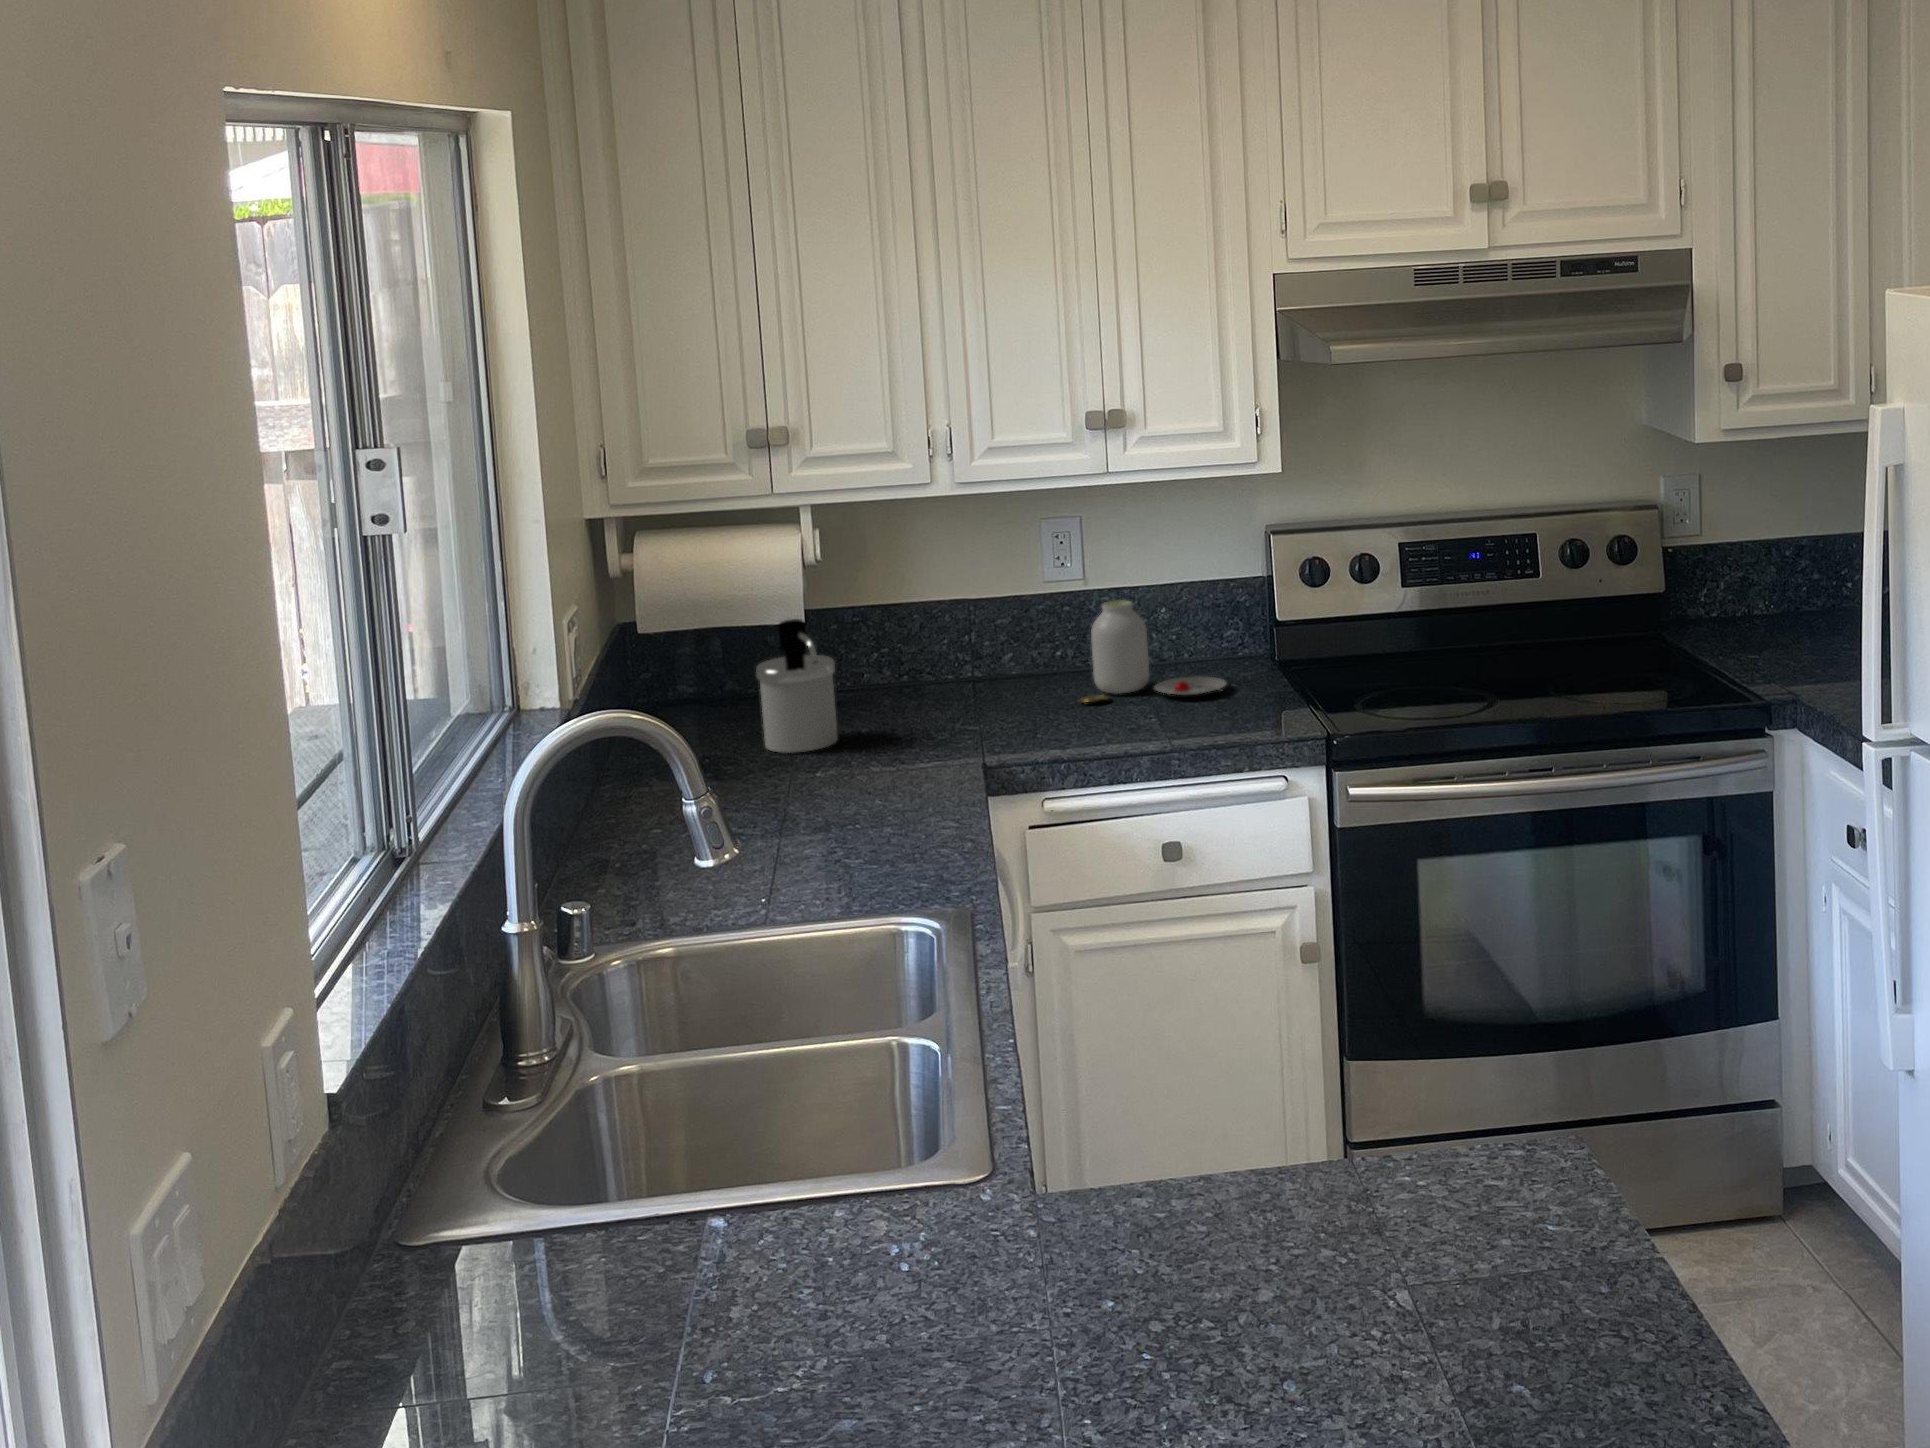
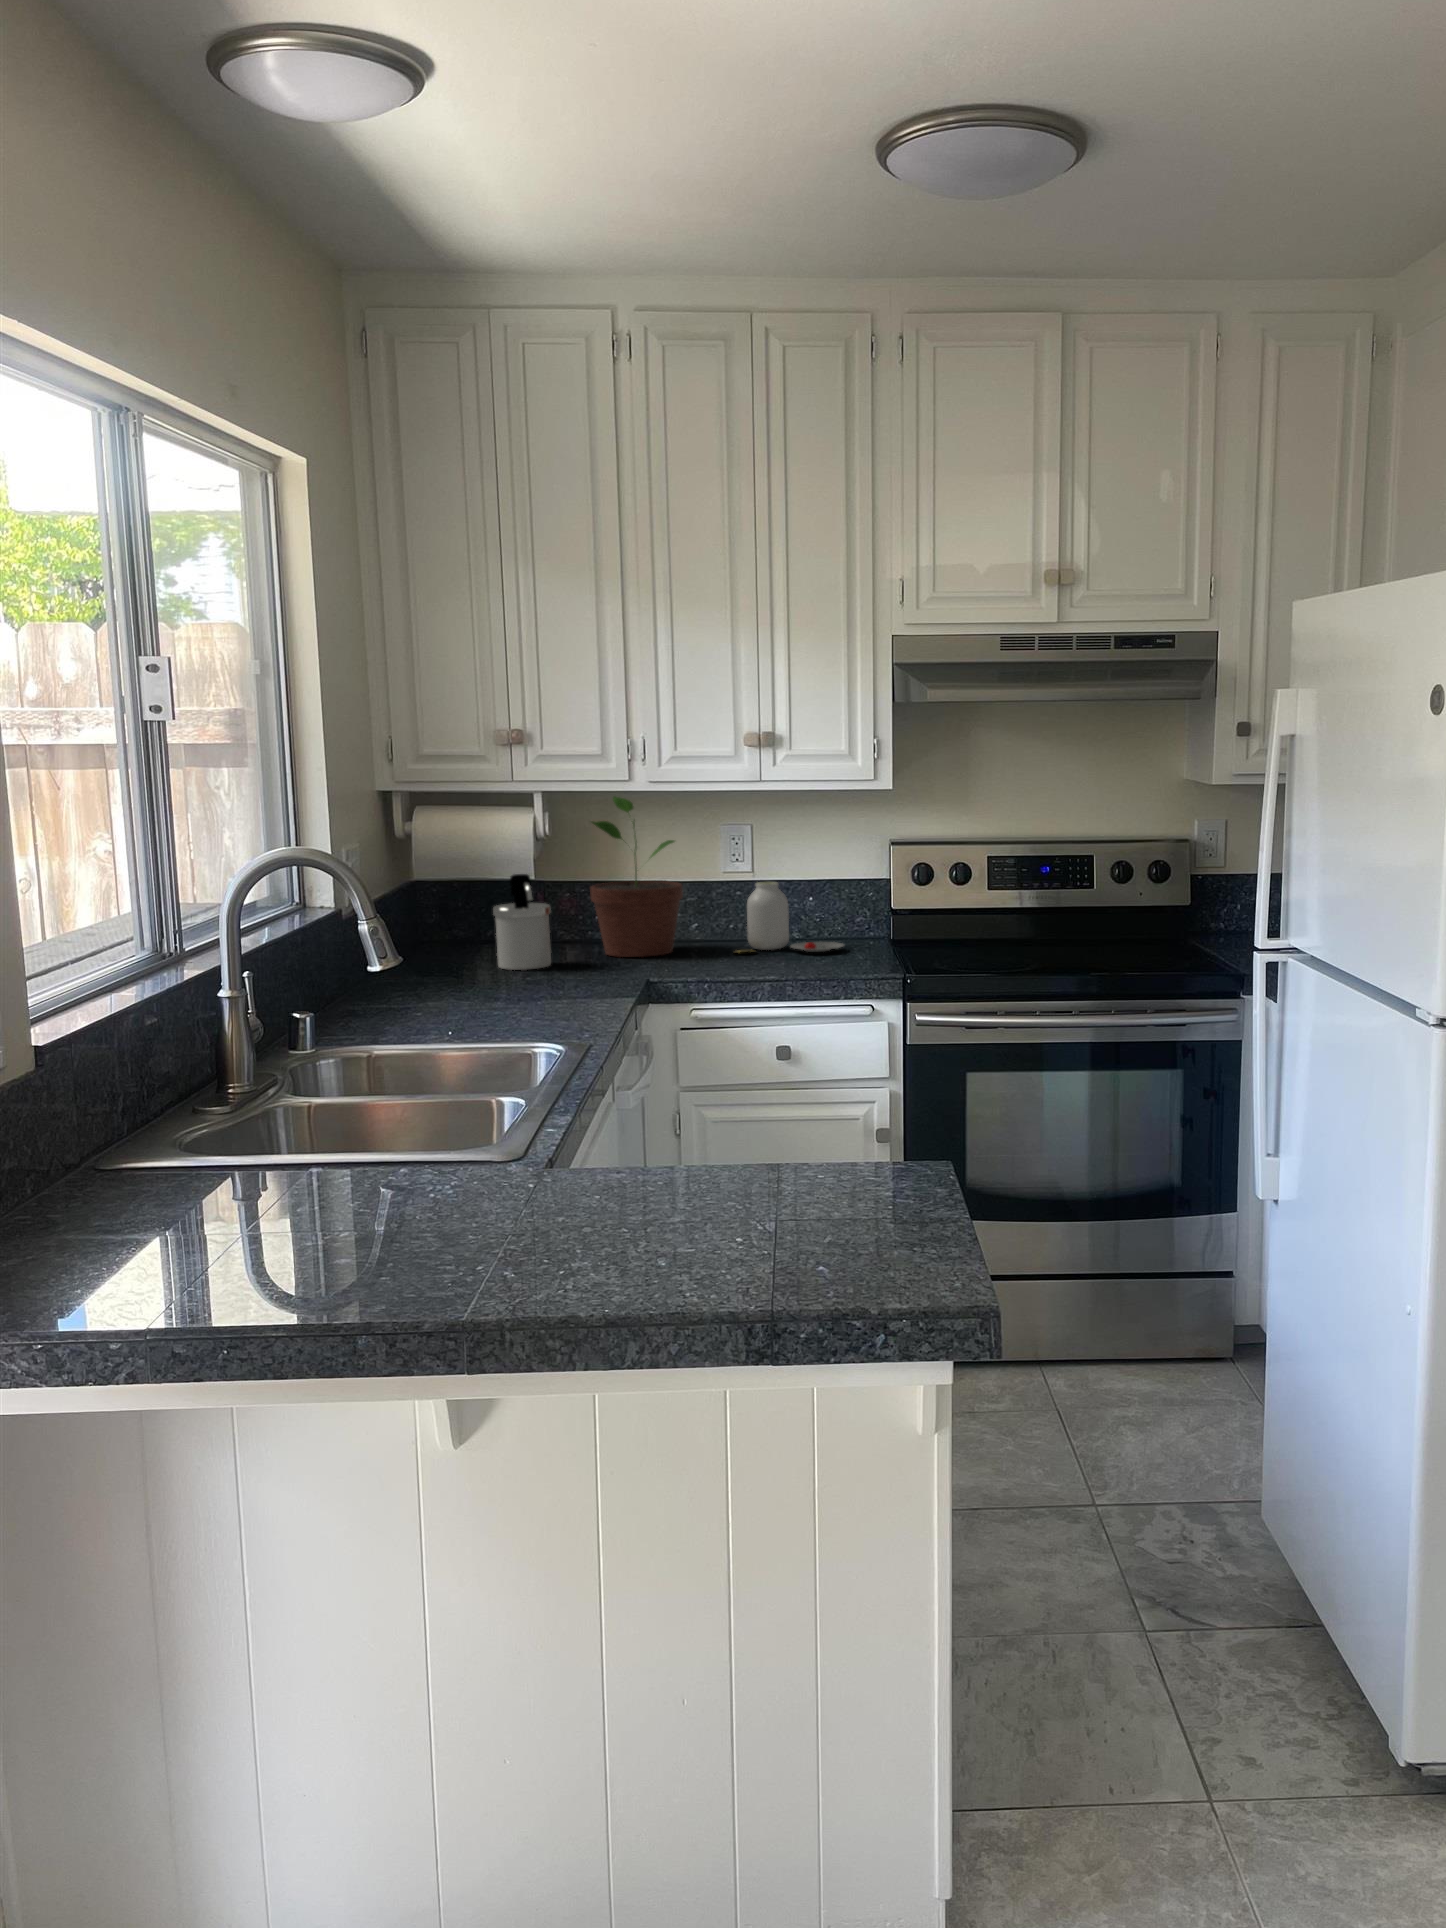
potted plant: none [878,497,1005,718] -> present [590,796,683,957]

